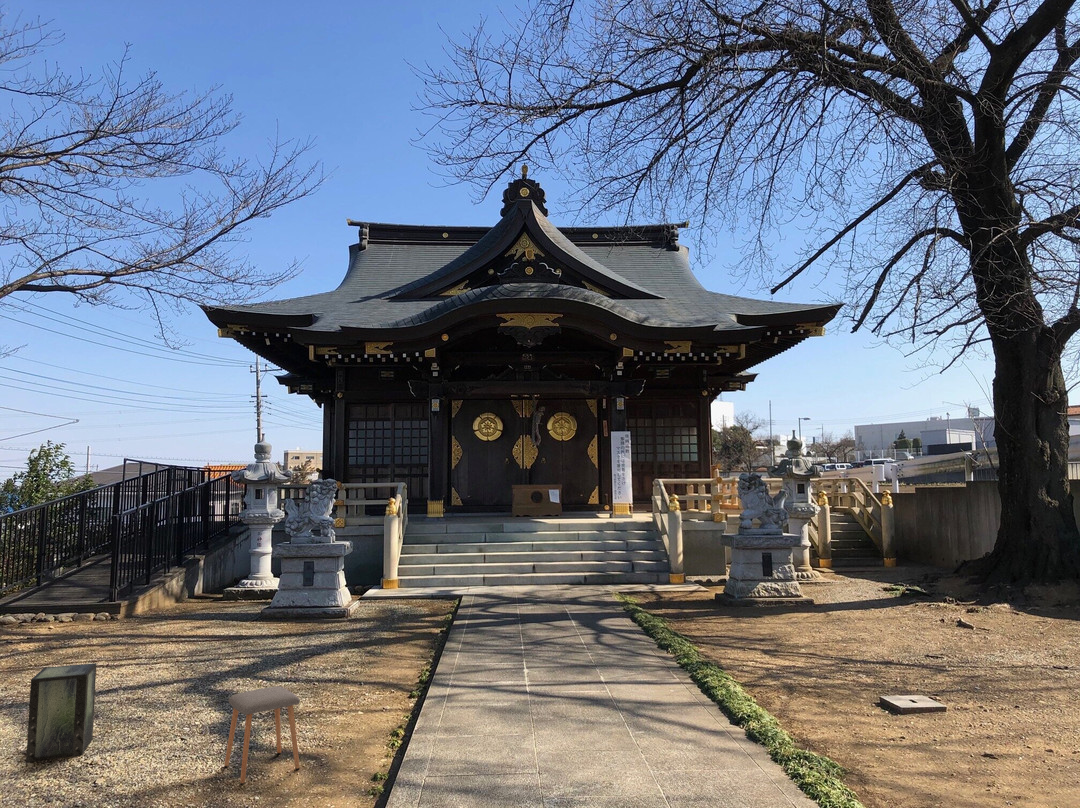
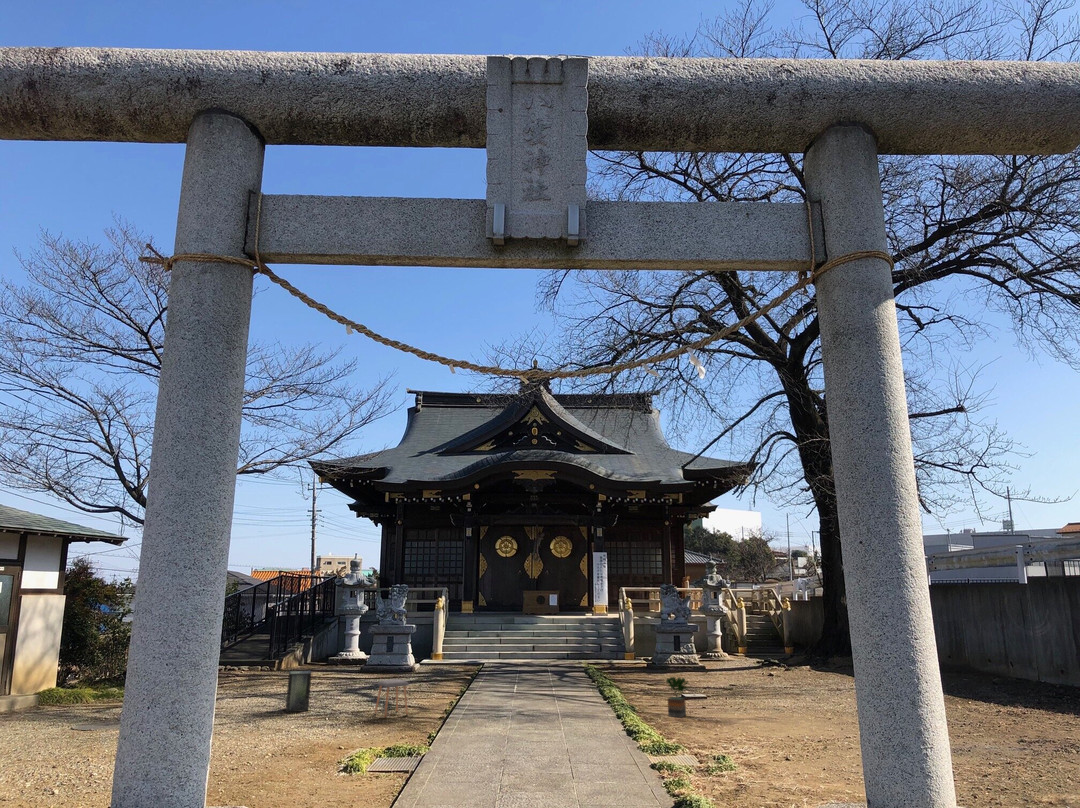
potted tree: none [869,671,931,766] -> present [666,677,688,717]

